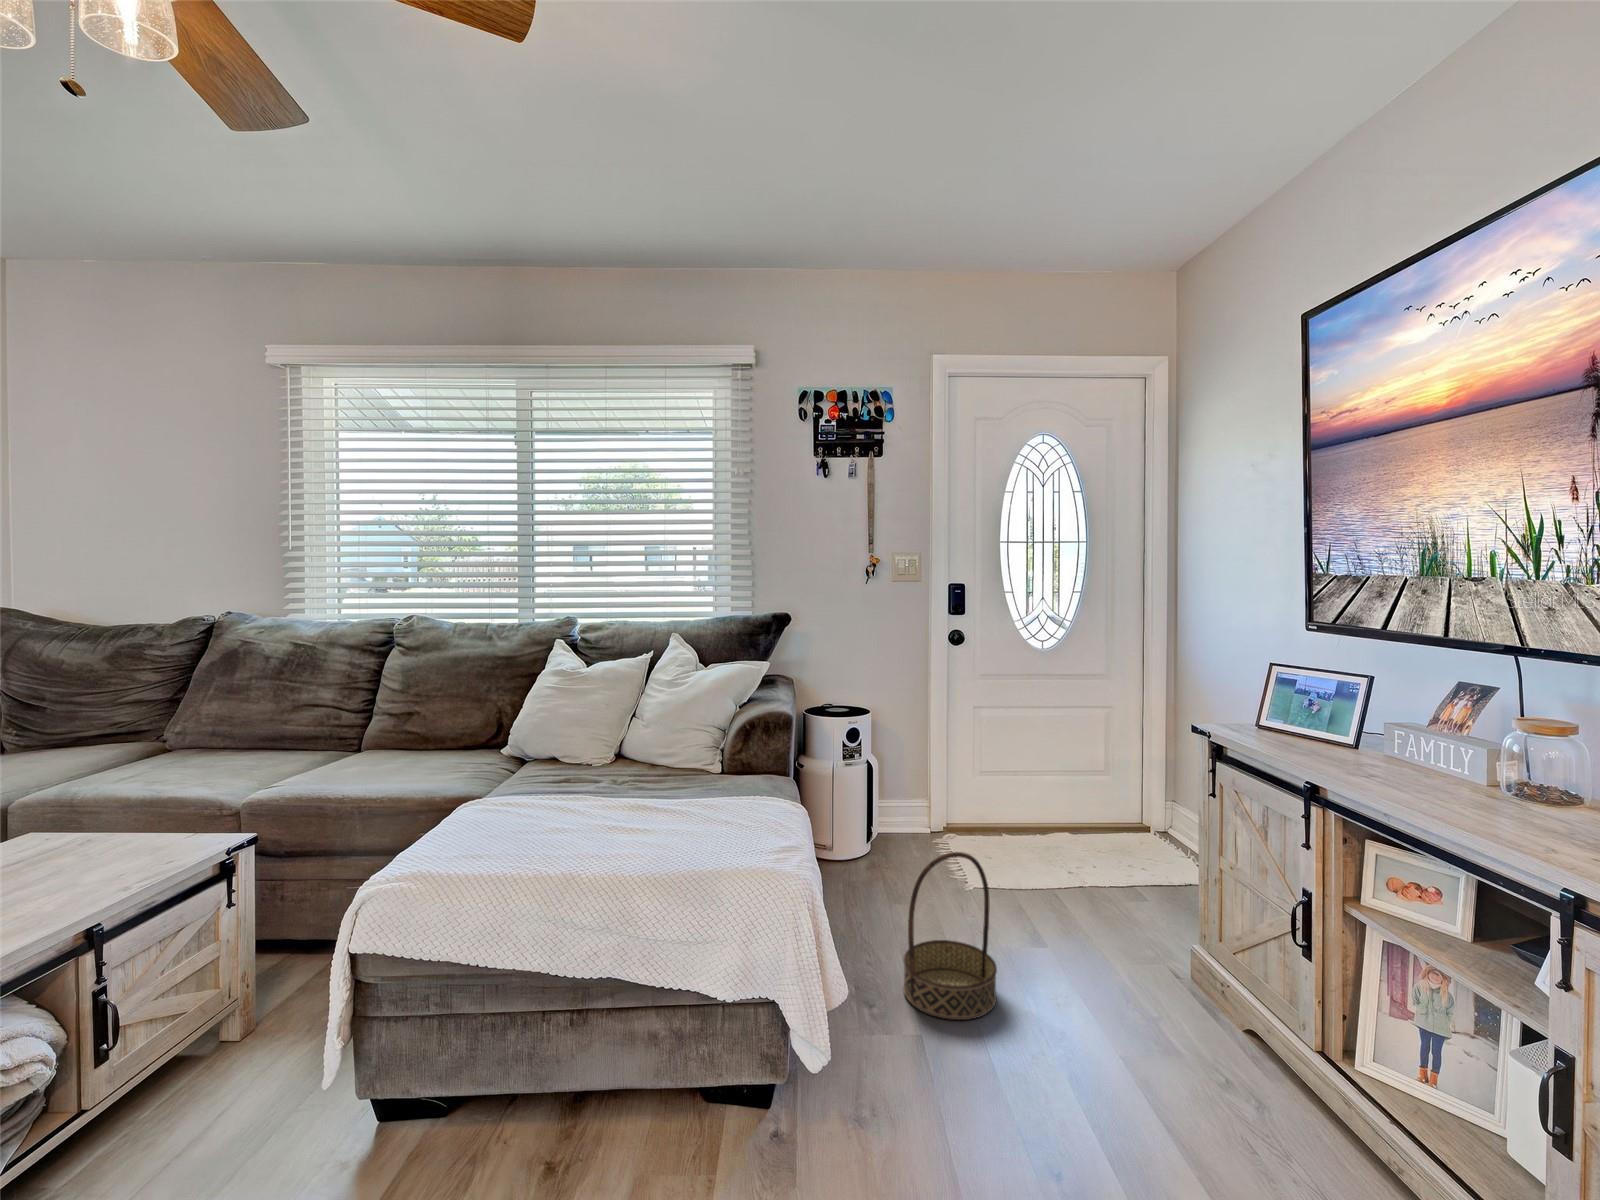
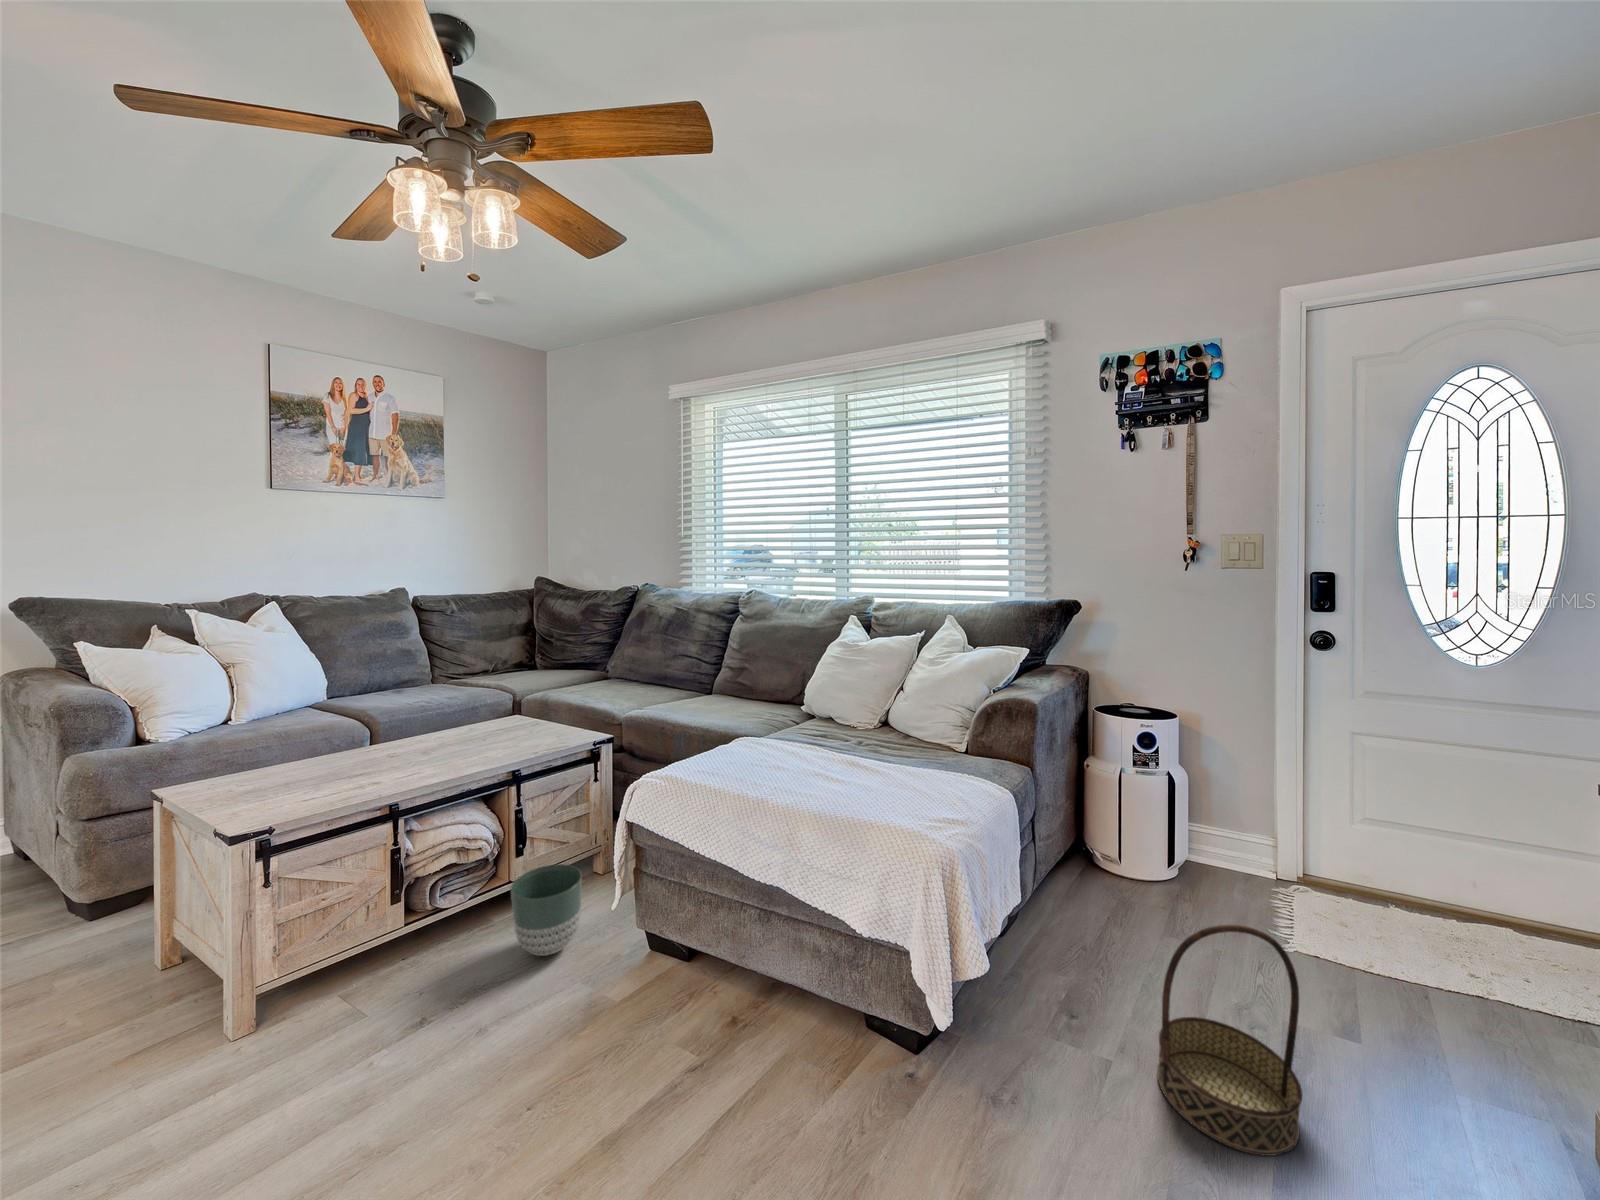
planter: none [150,988,265,1120] -> present [511,864,582,956]

